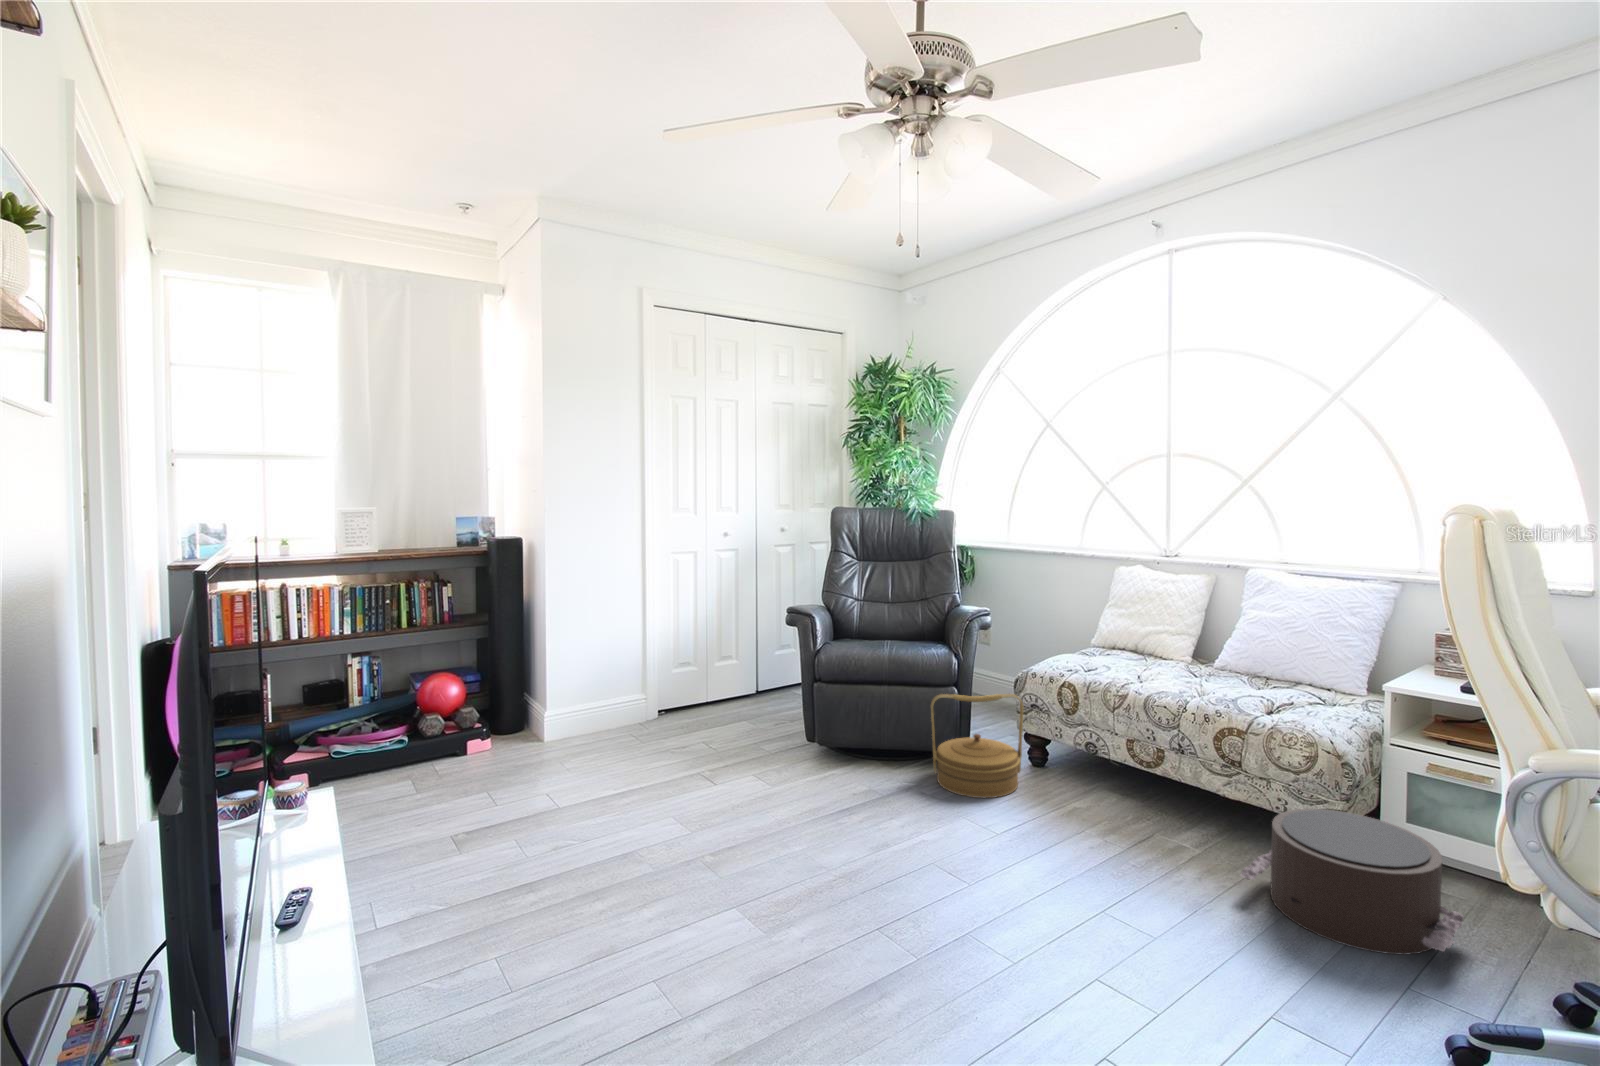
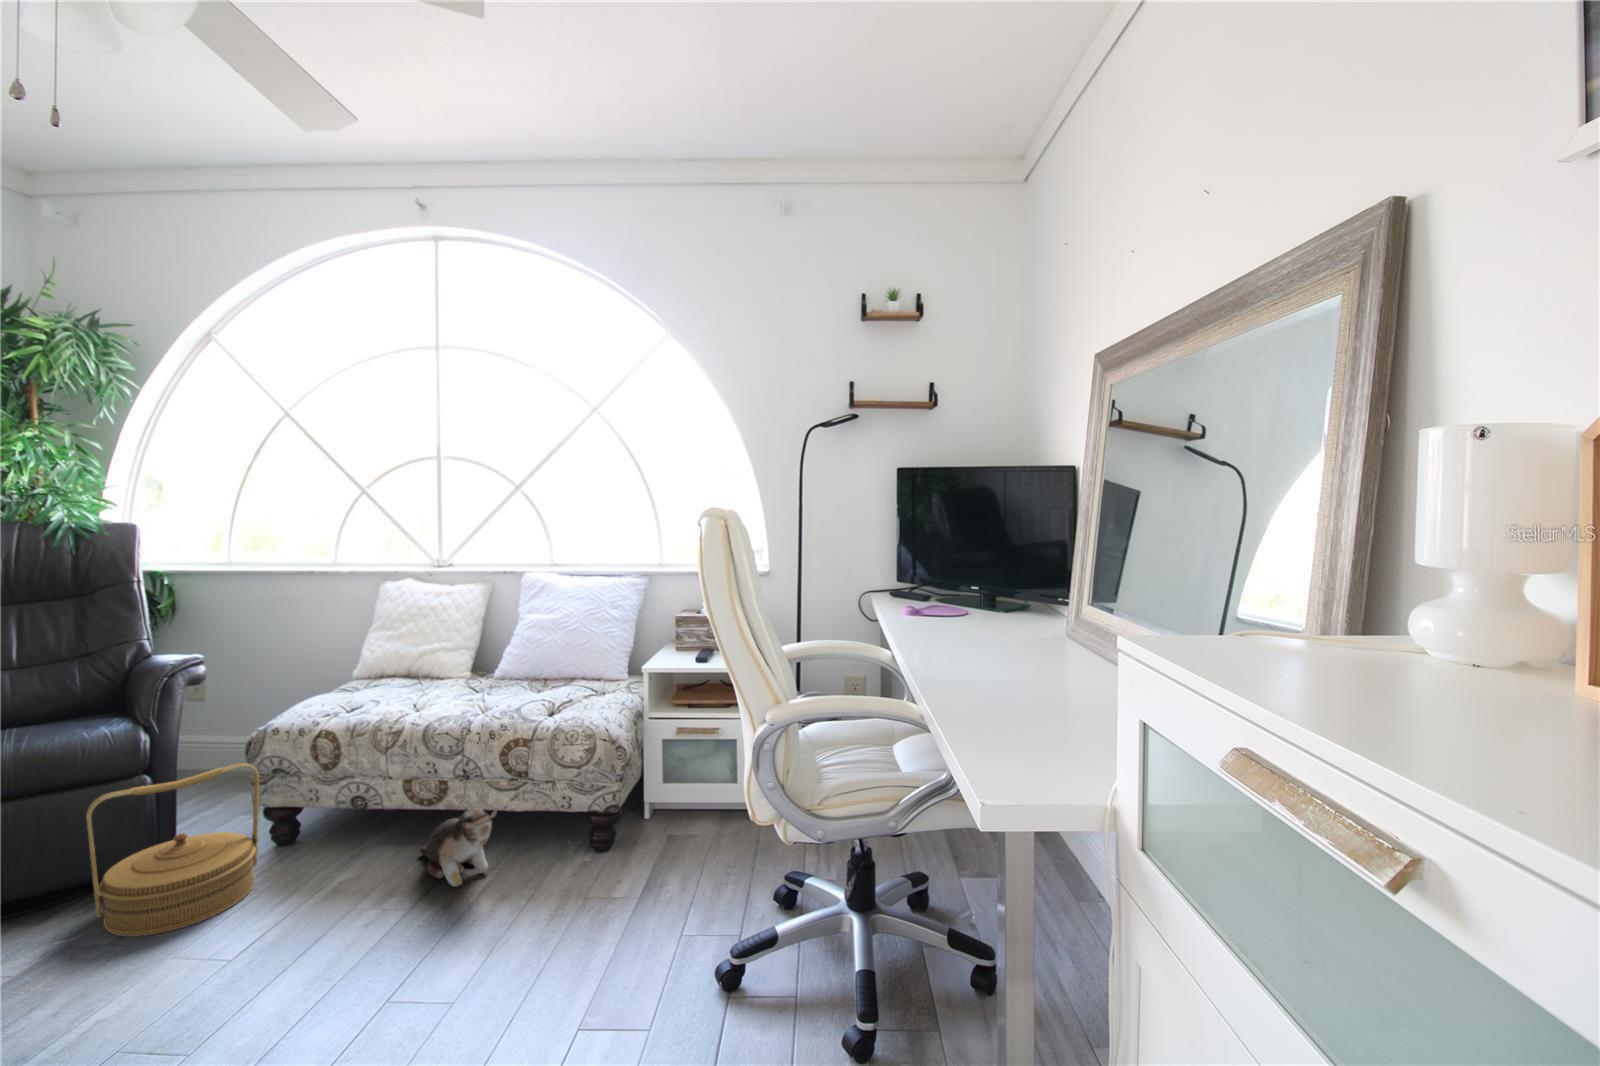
plush toy: none [1138,778,1207,843] -> present [421,808,497,887]
pouf: present [1240,809,1464,955] -> none [535,790,711,925]

